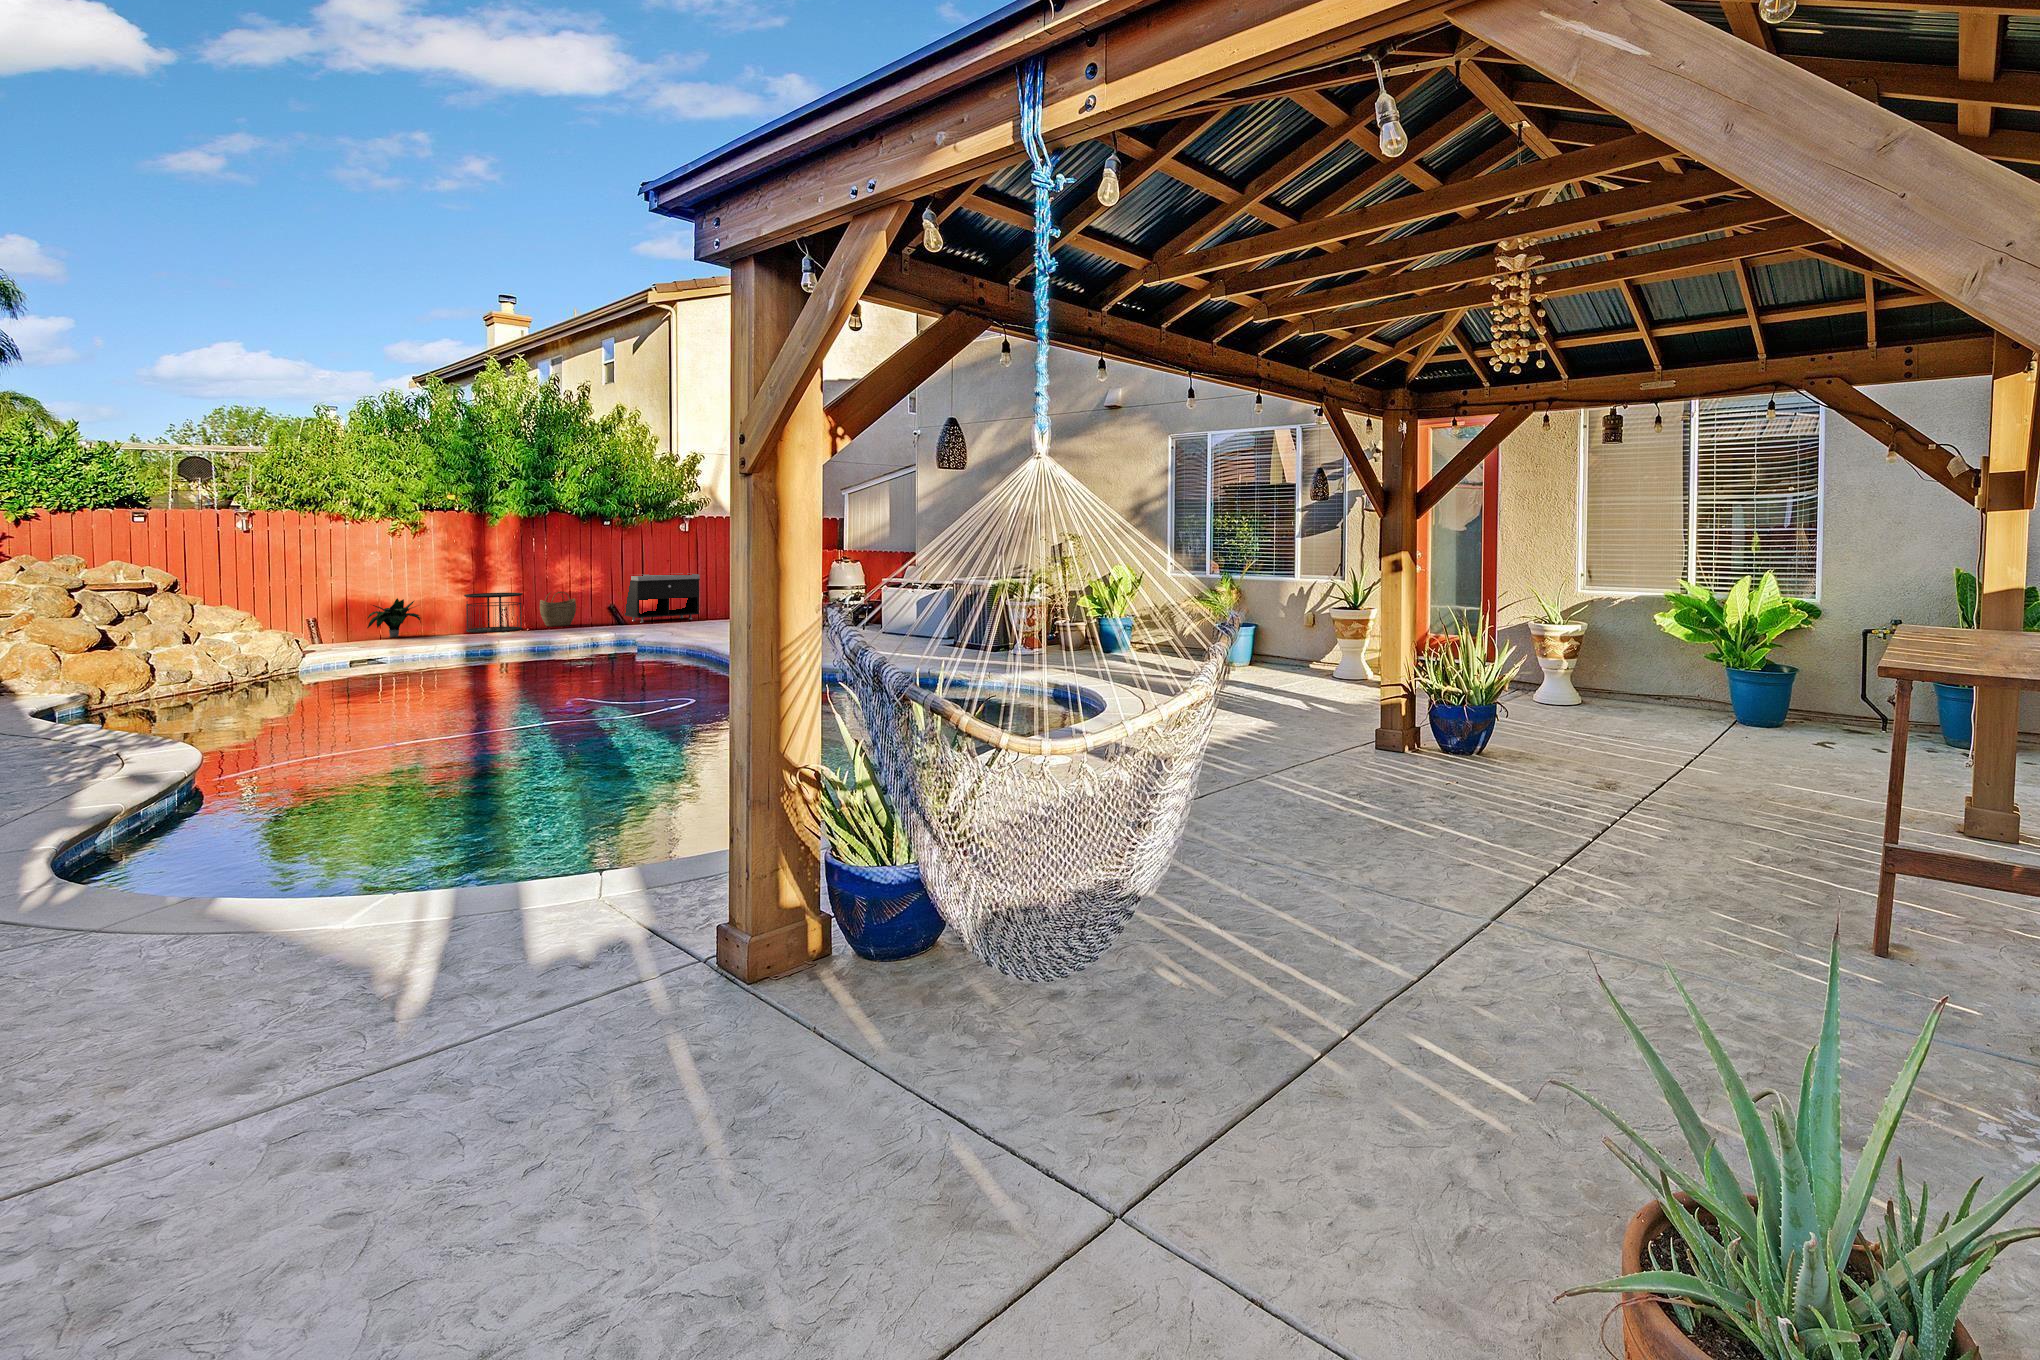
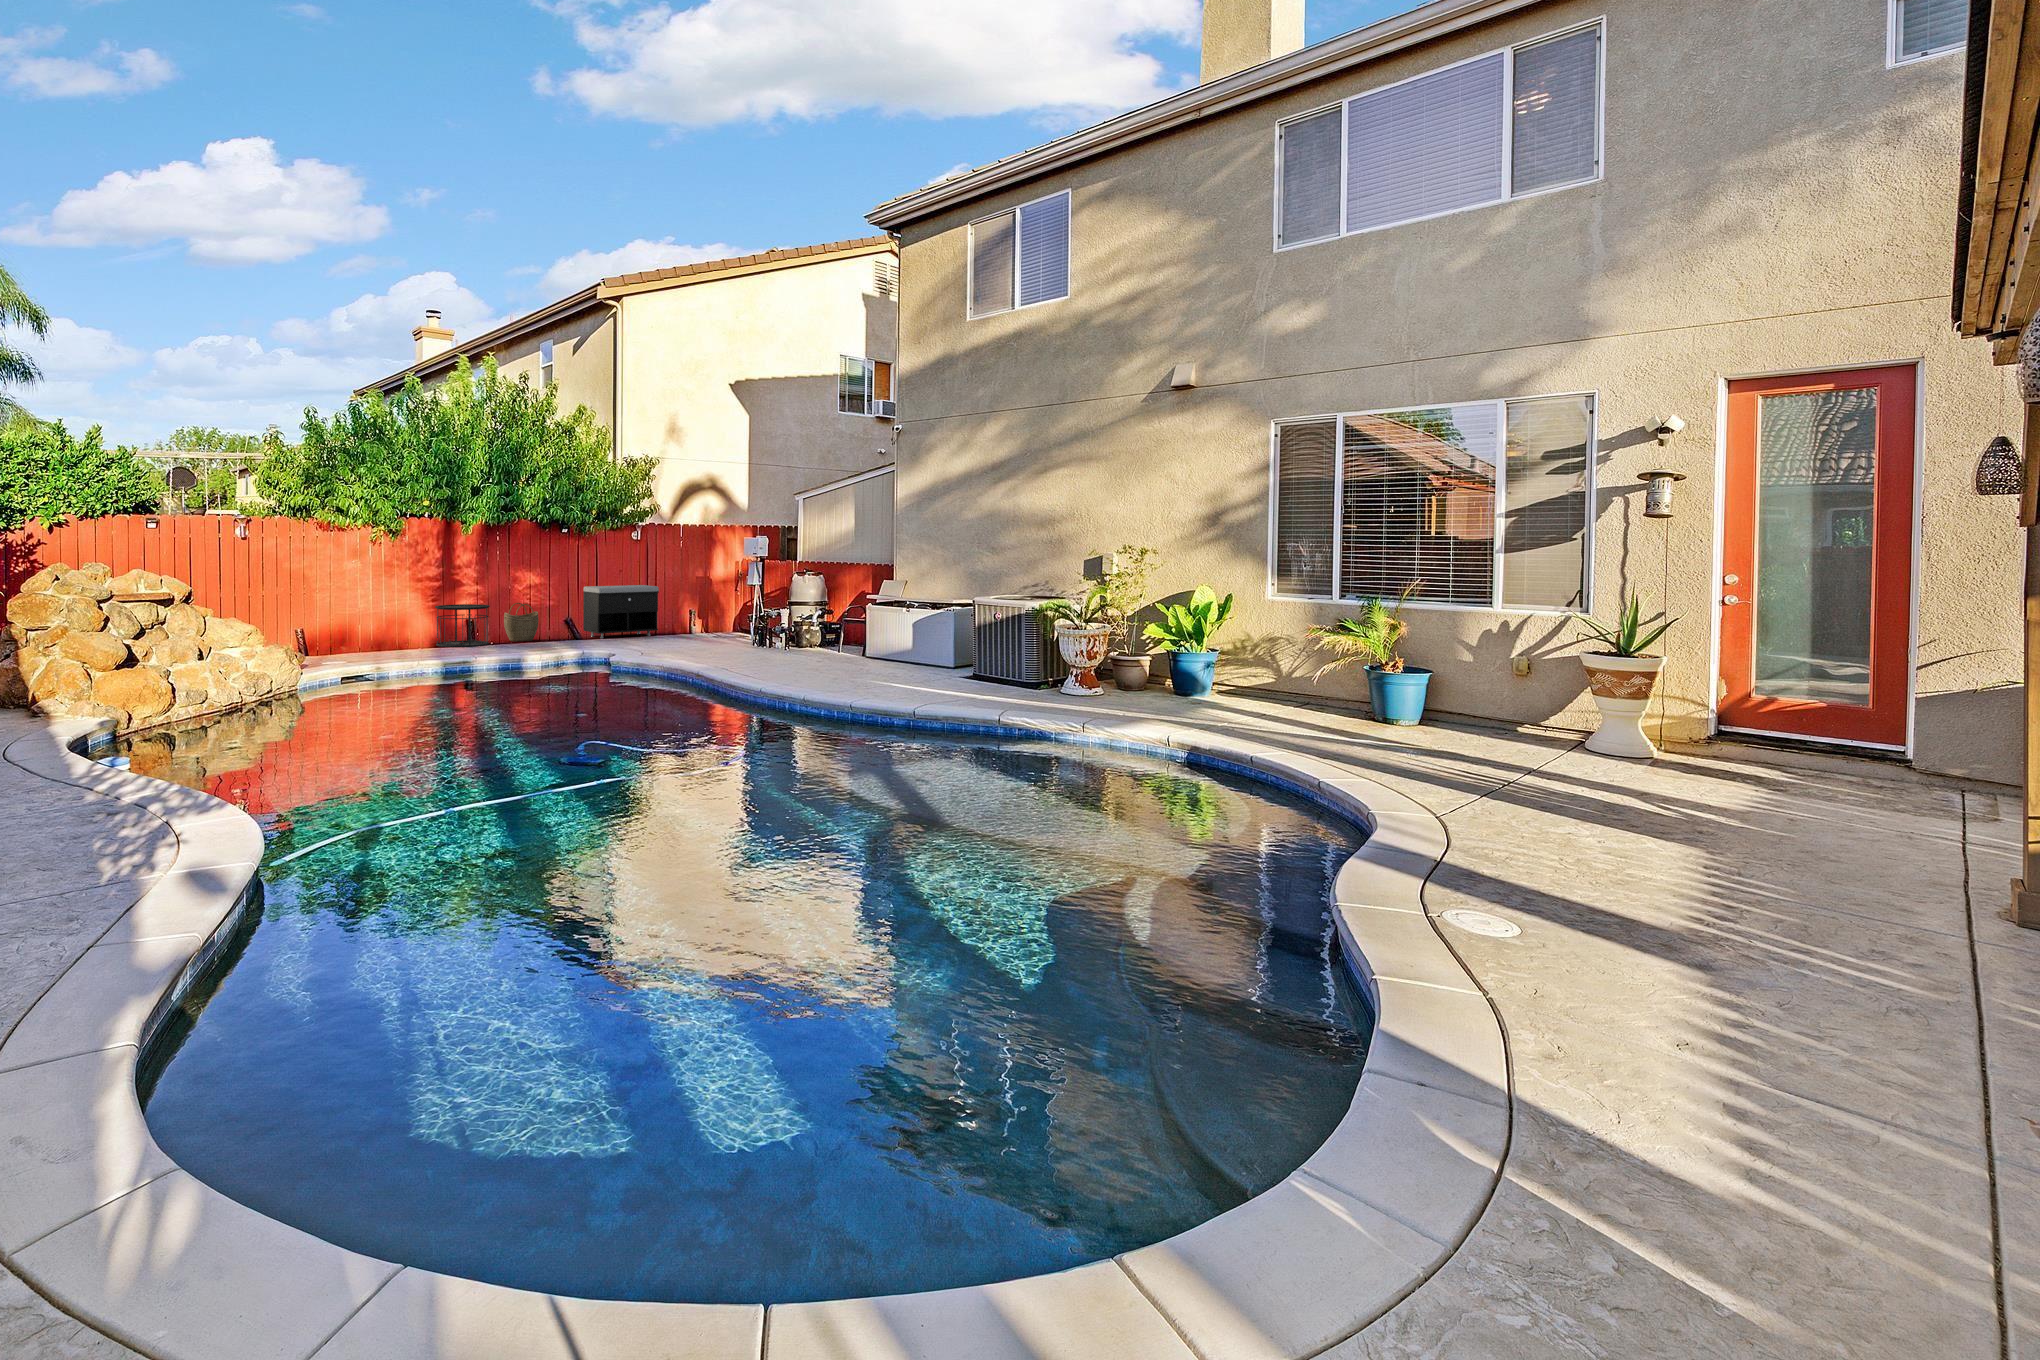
potted plant: present [367,598,421,637] -> none [347,609,398,651]

